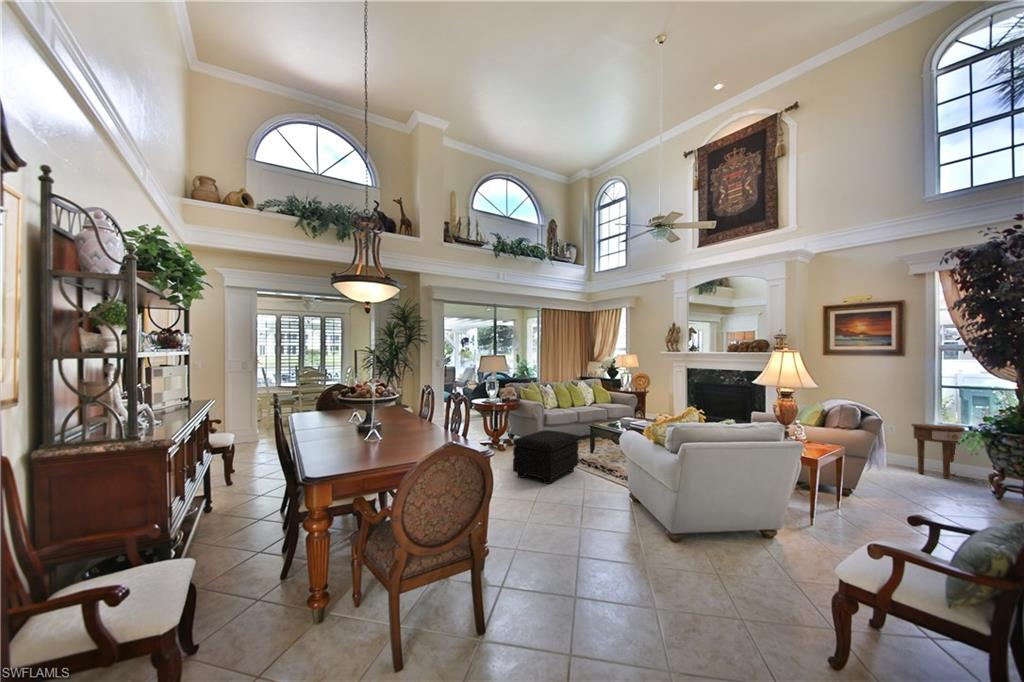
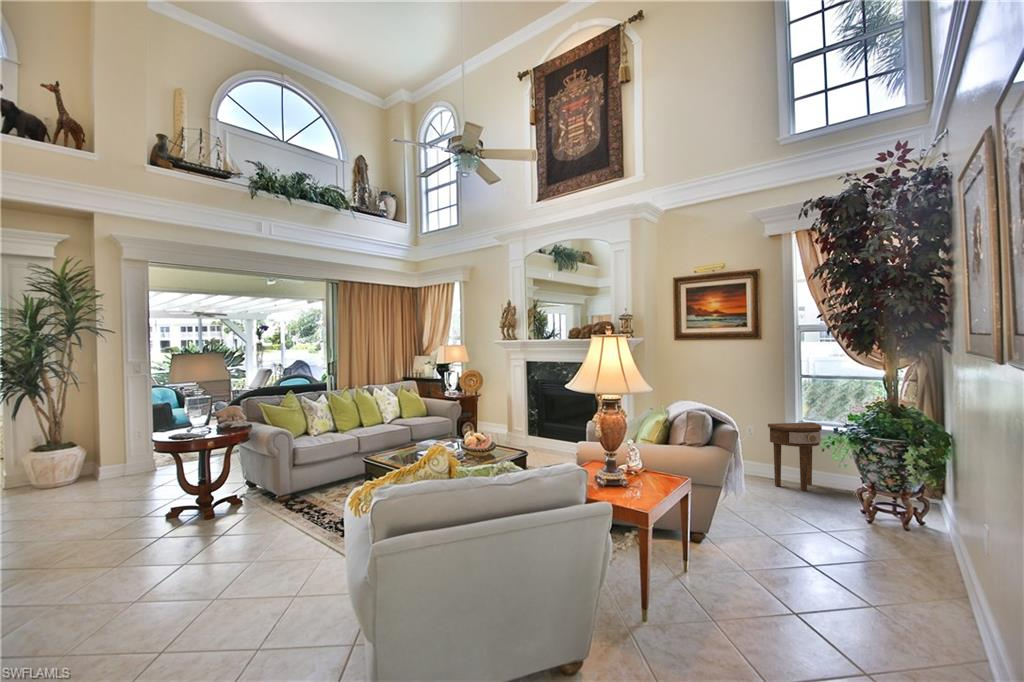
footstool: present [513,430,579,484] -> none [148,486,306,606]

